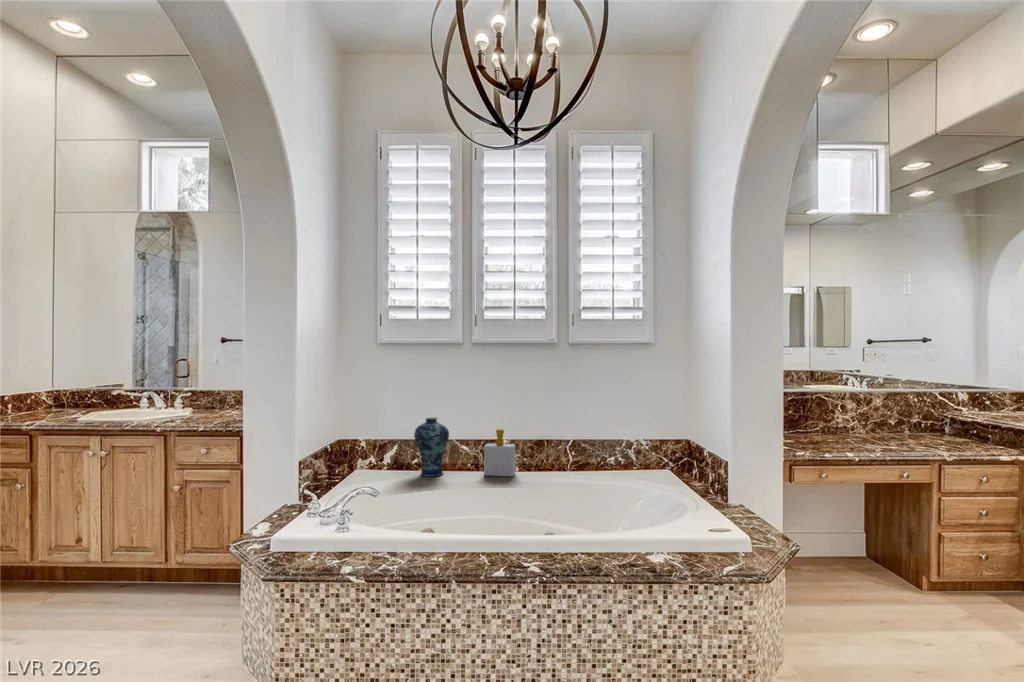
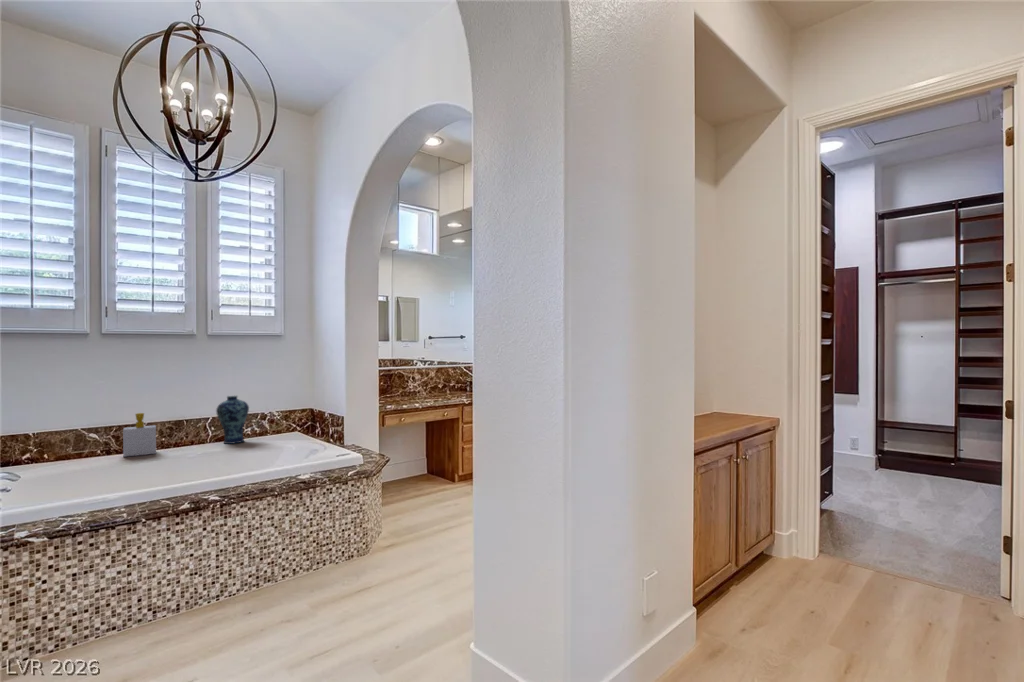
vase: present [414,418,449,476] -> present [216,396,249,444]

